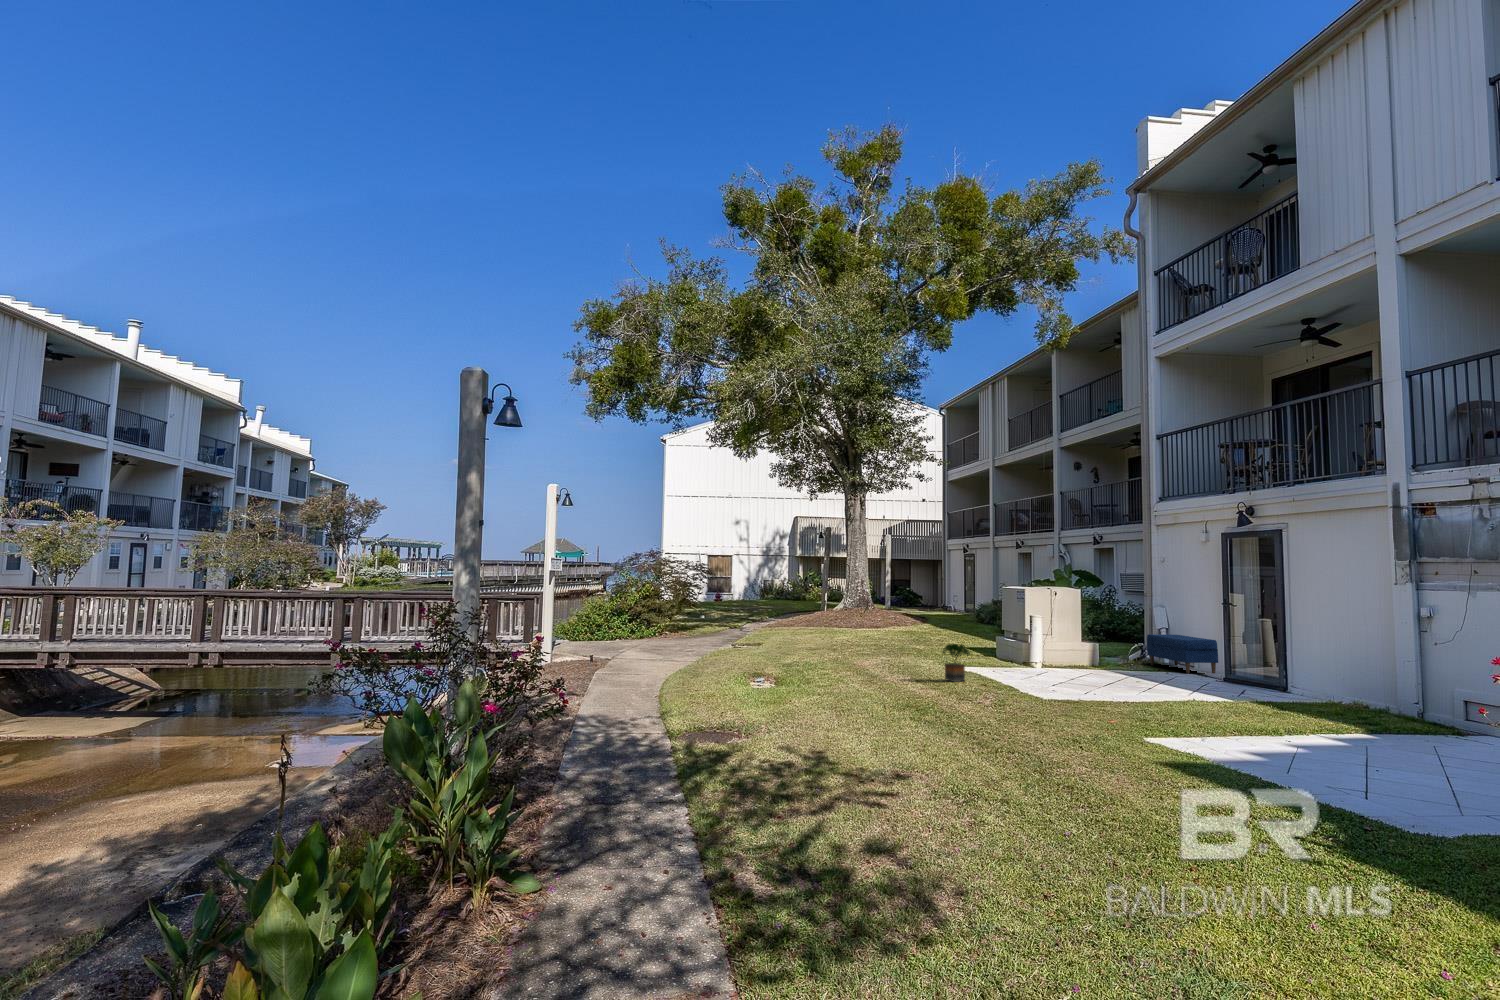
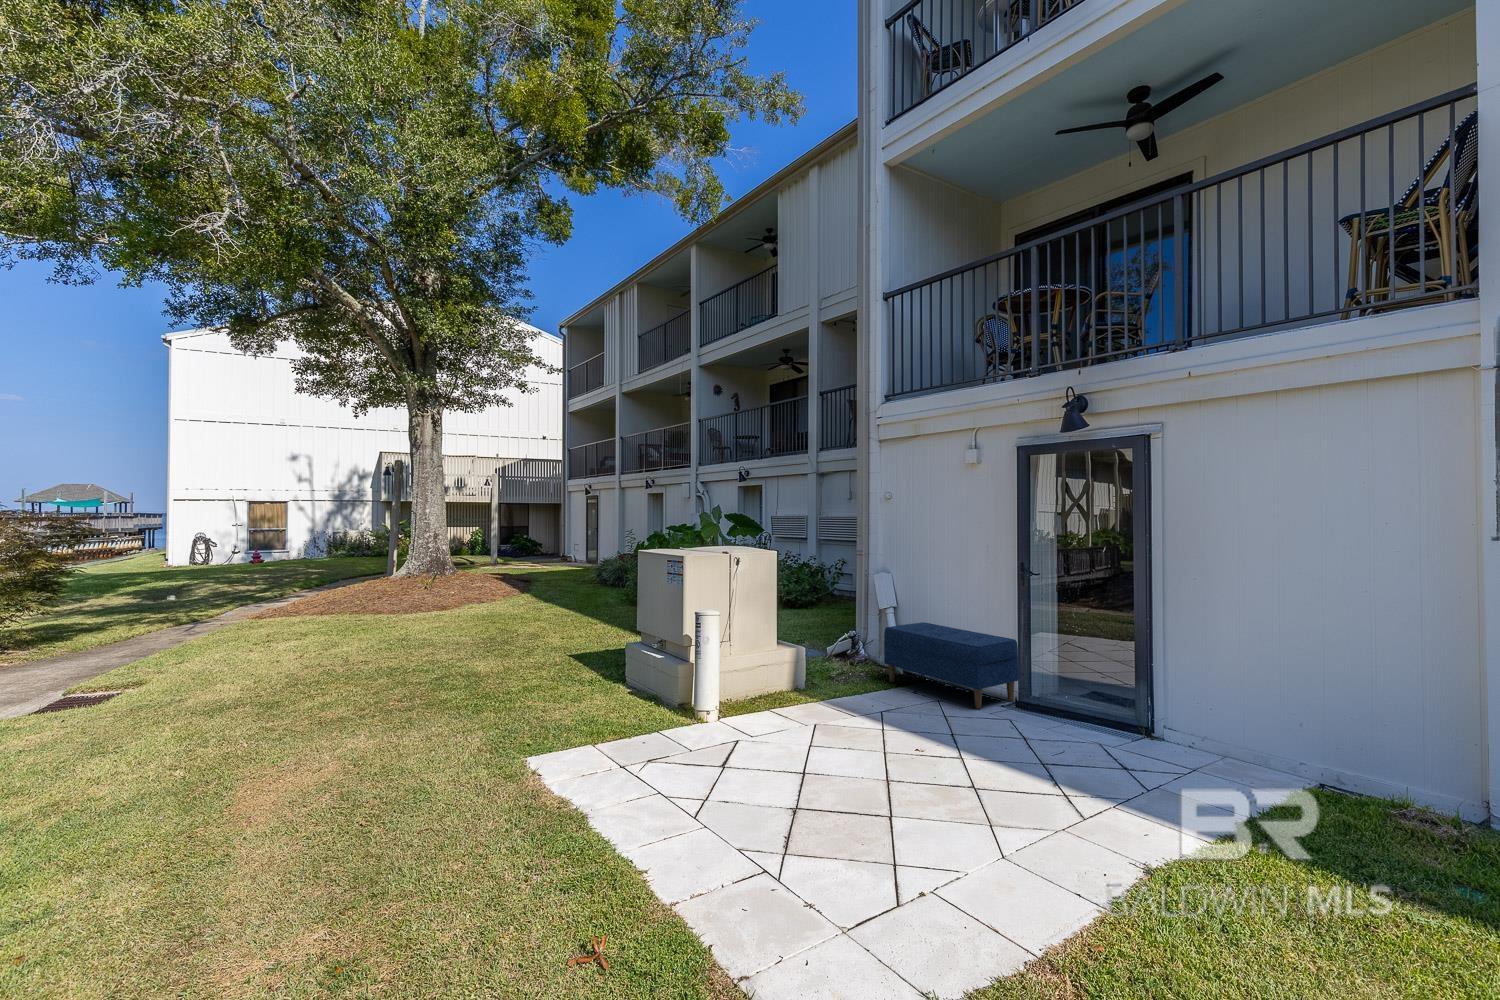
potted tree: present [943,644,970,682] -> none [438,770,544,930]

